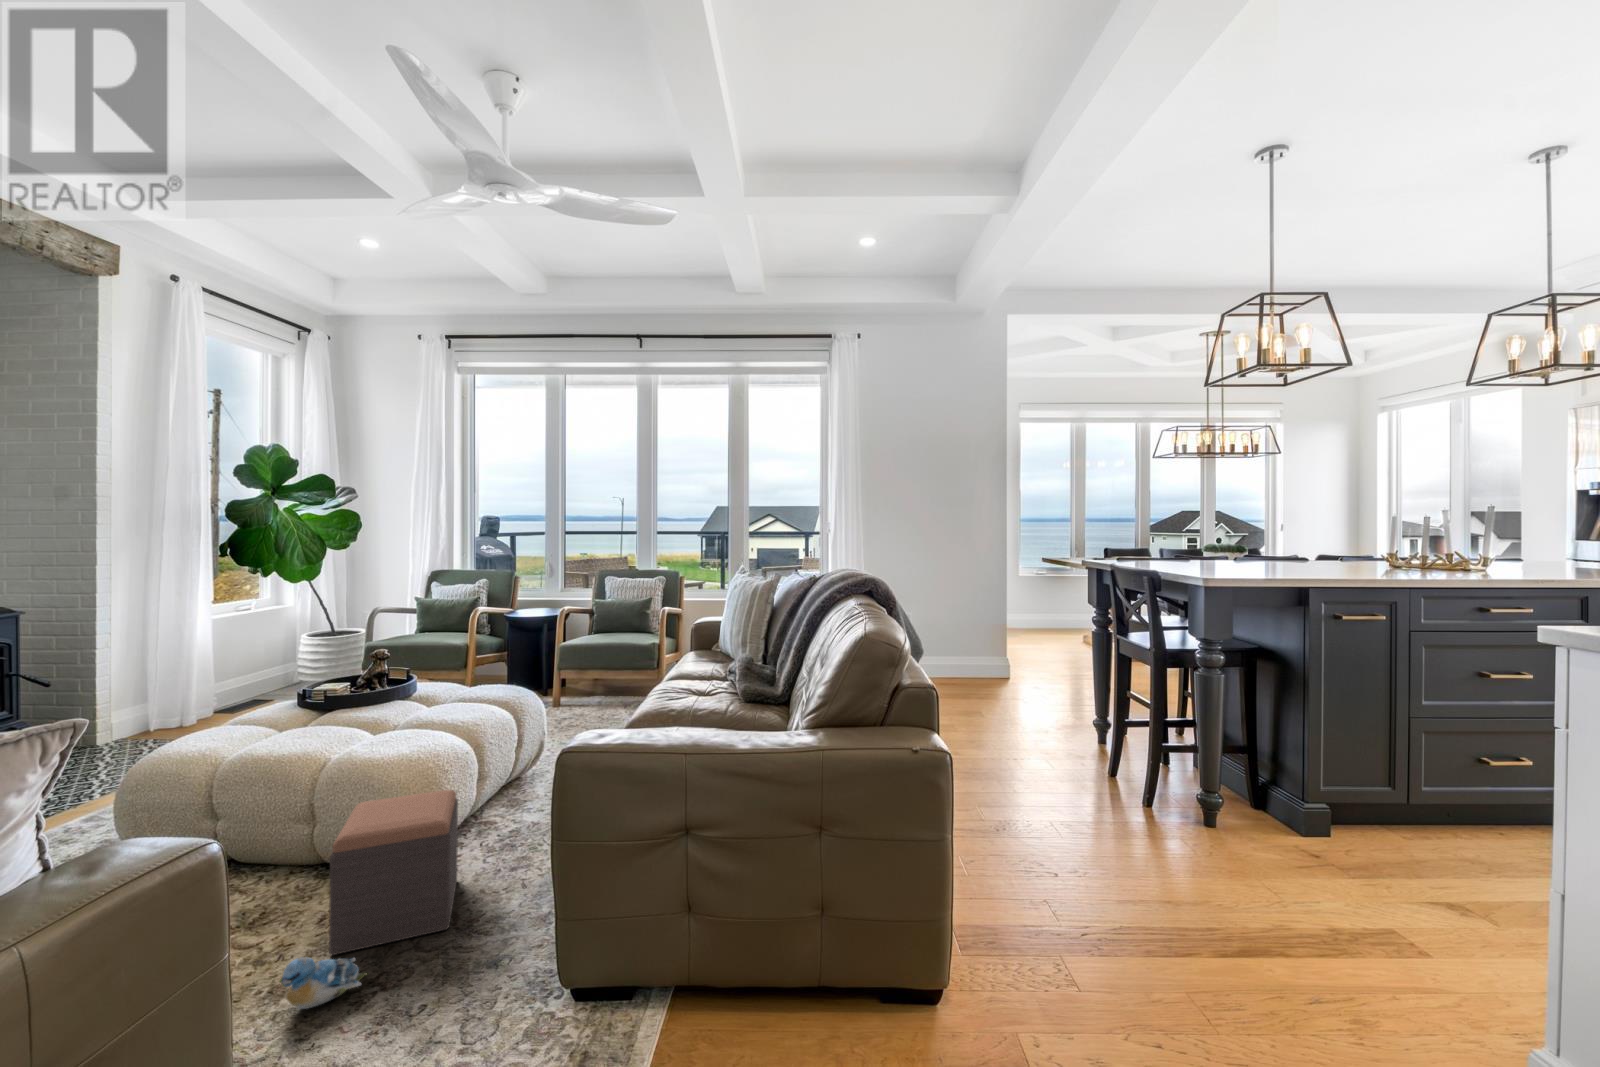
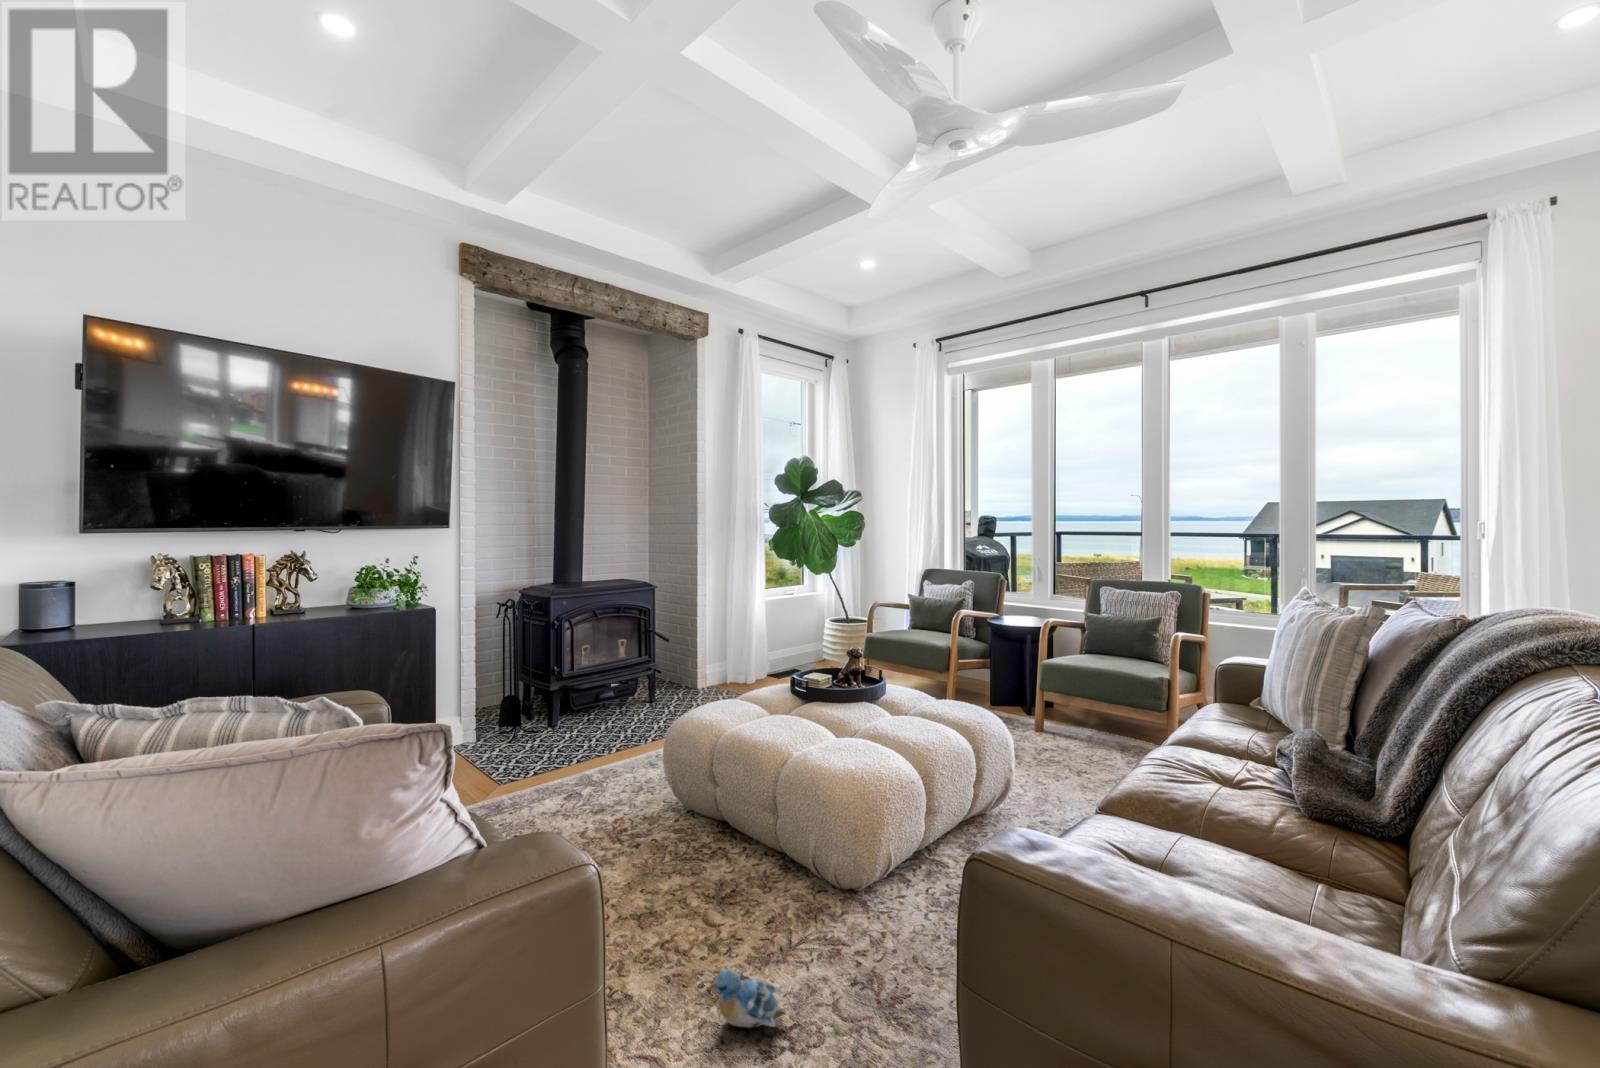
footstool: present [329,789,458,955] -> none [766,814,893,994]

